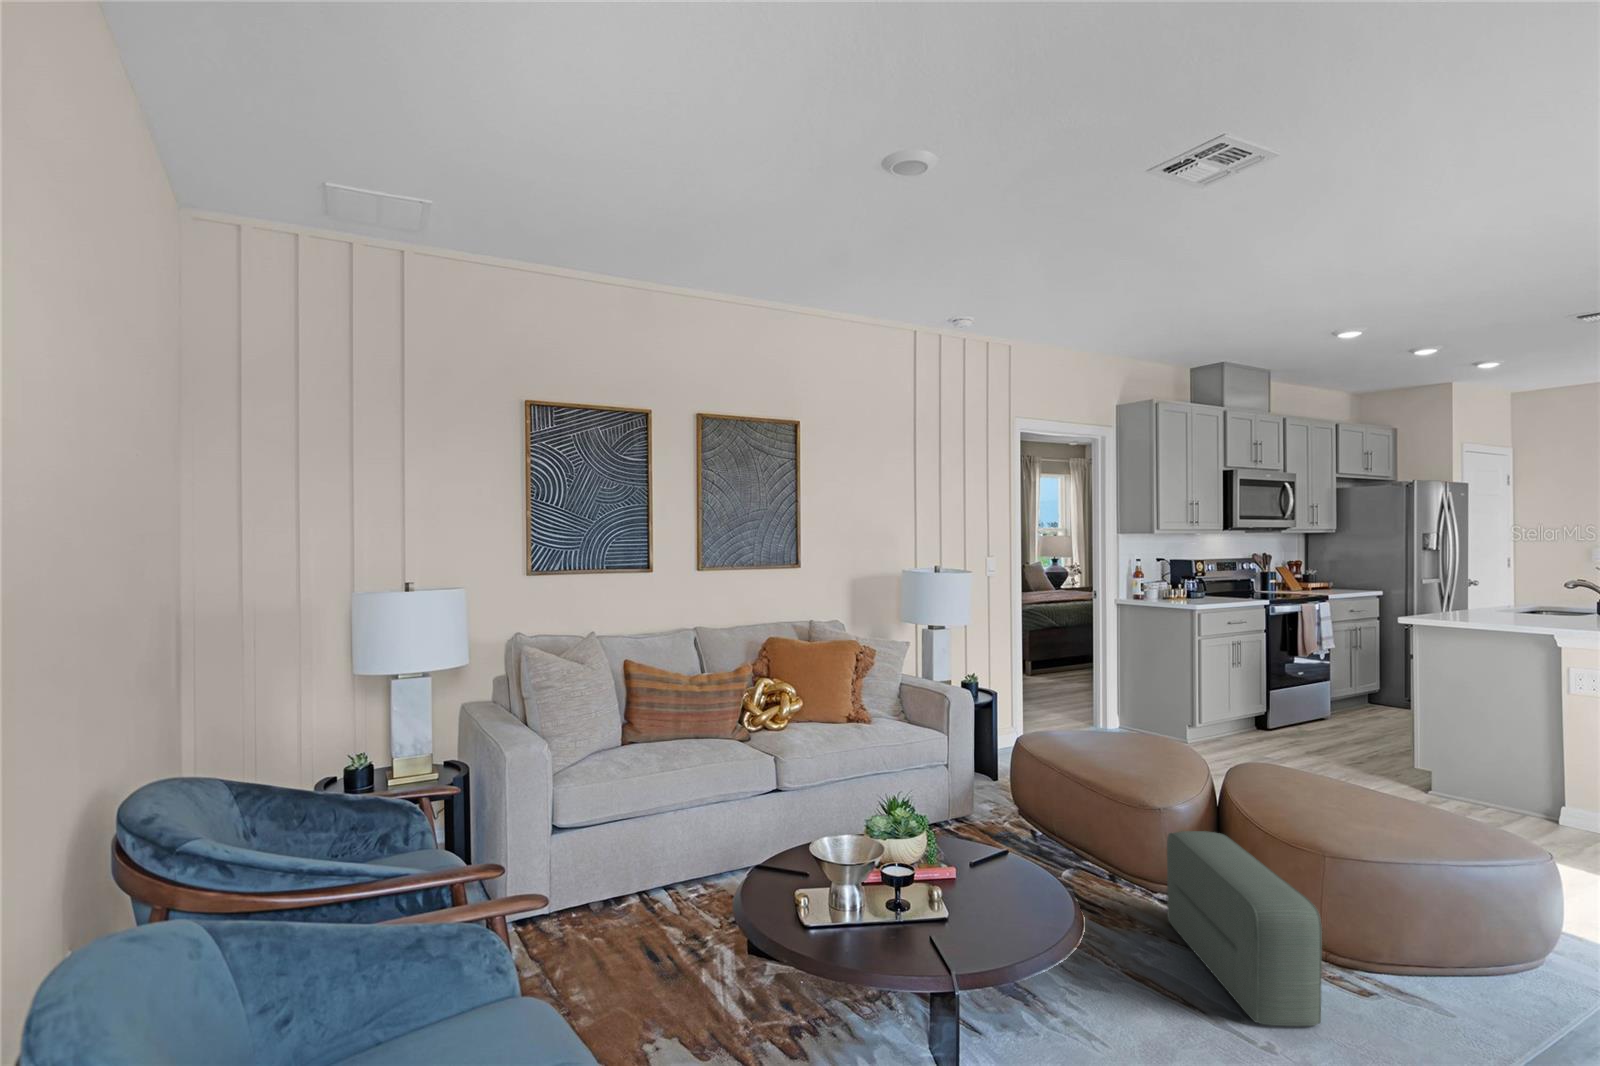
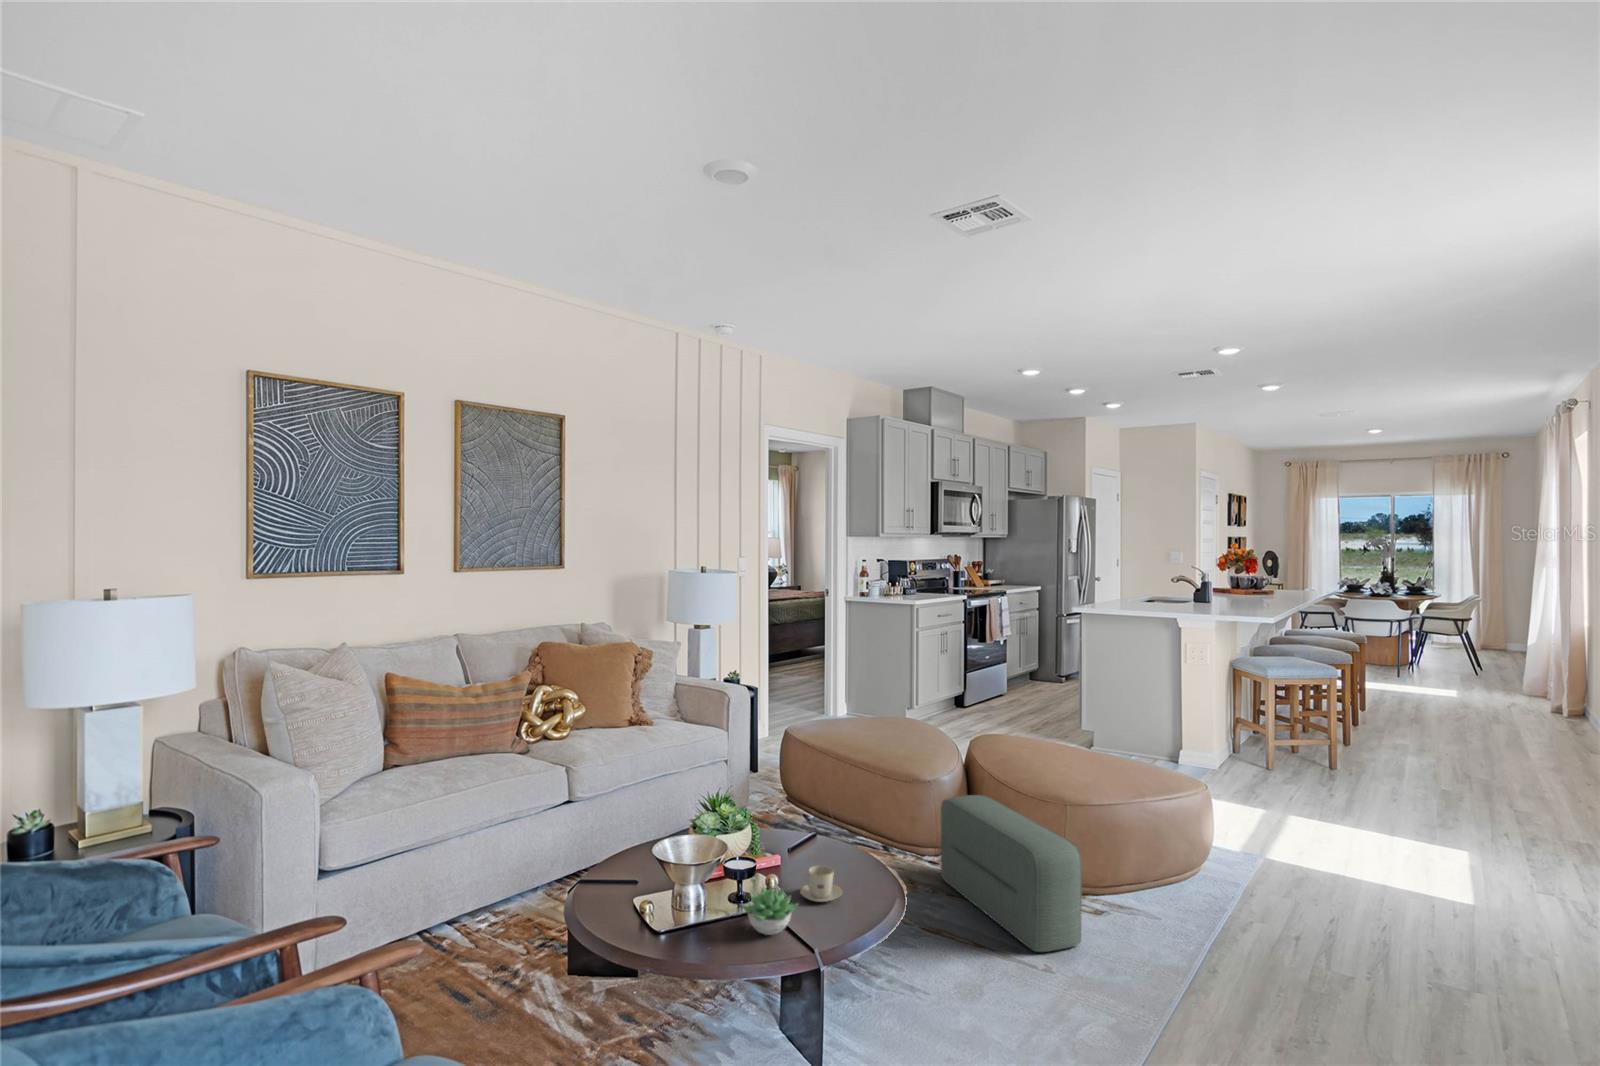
teacup: none [960,885,1005,924] -> present [800,865,842,902]
succulent plant: none [882,898,942,948] -> present [741,887,798,935]

